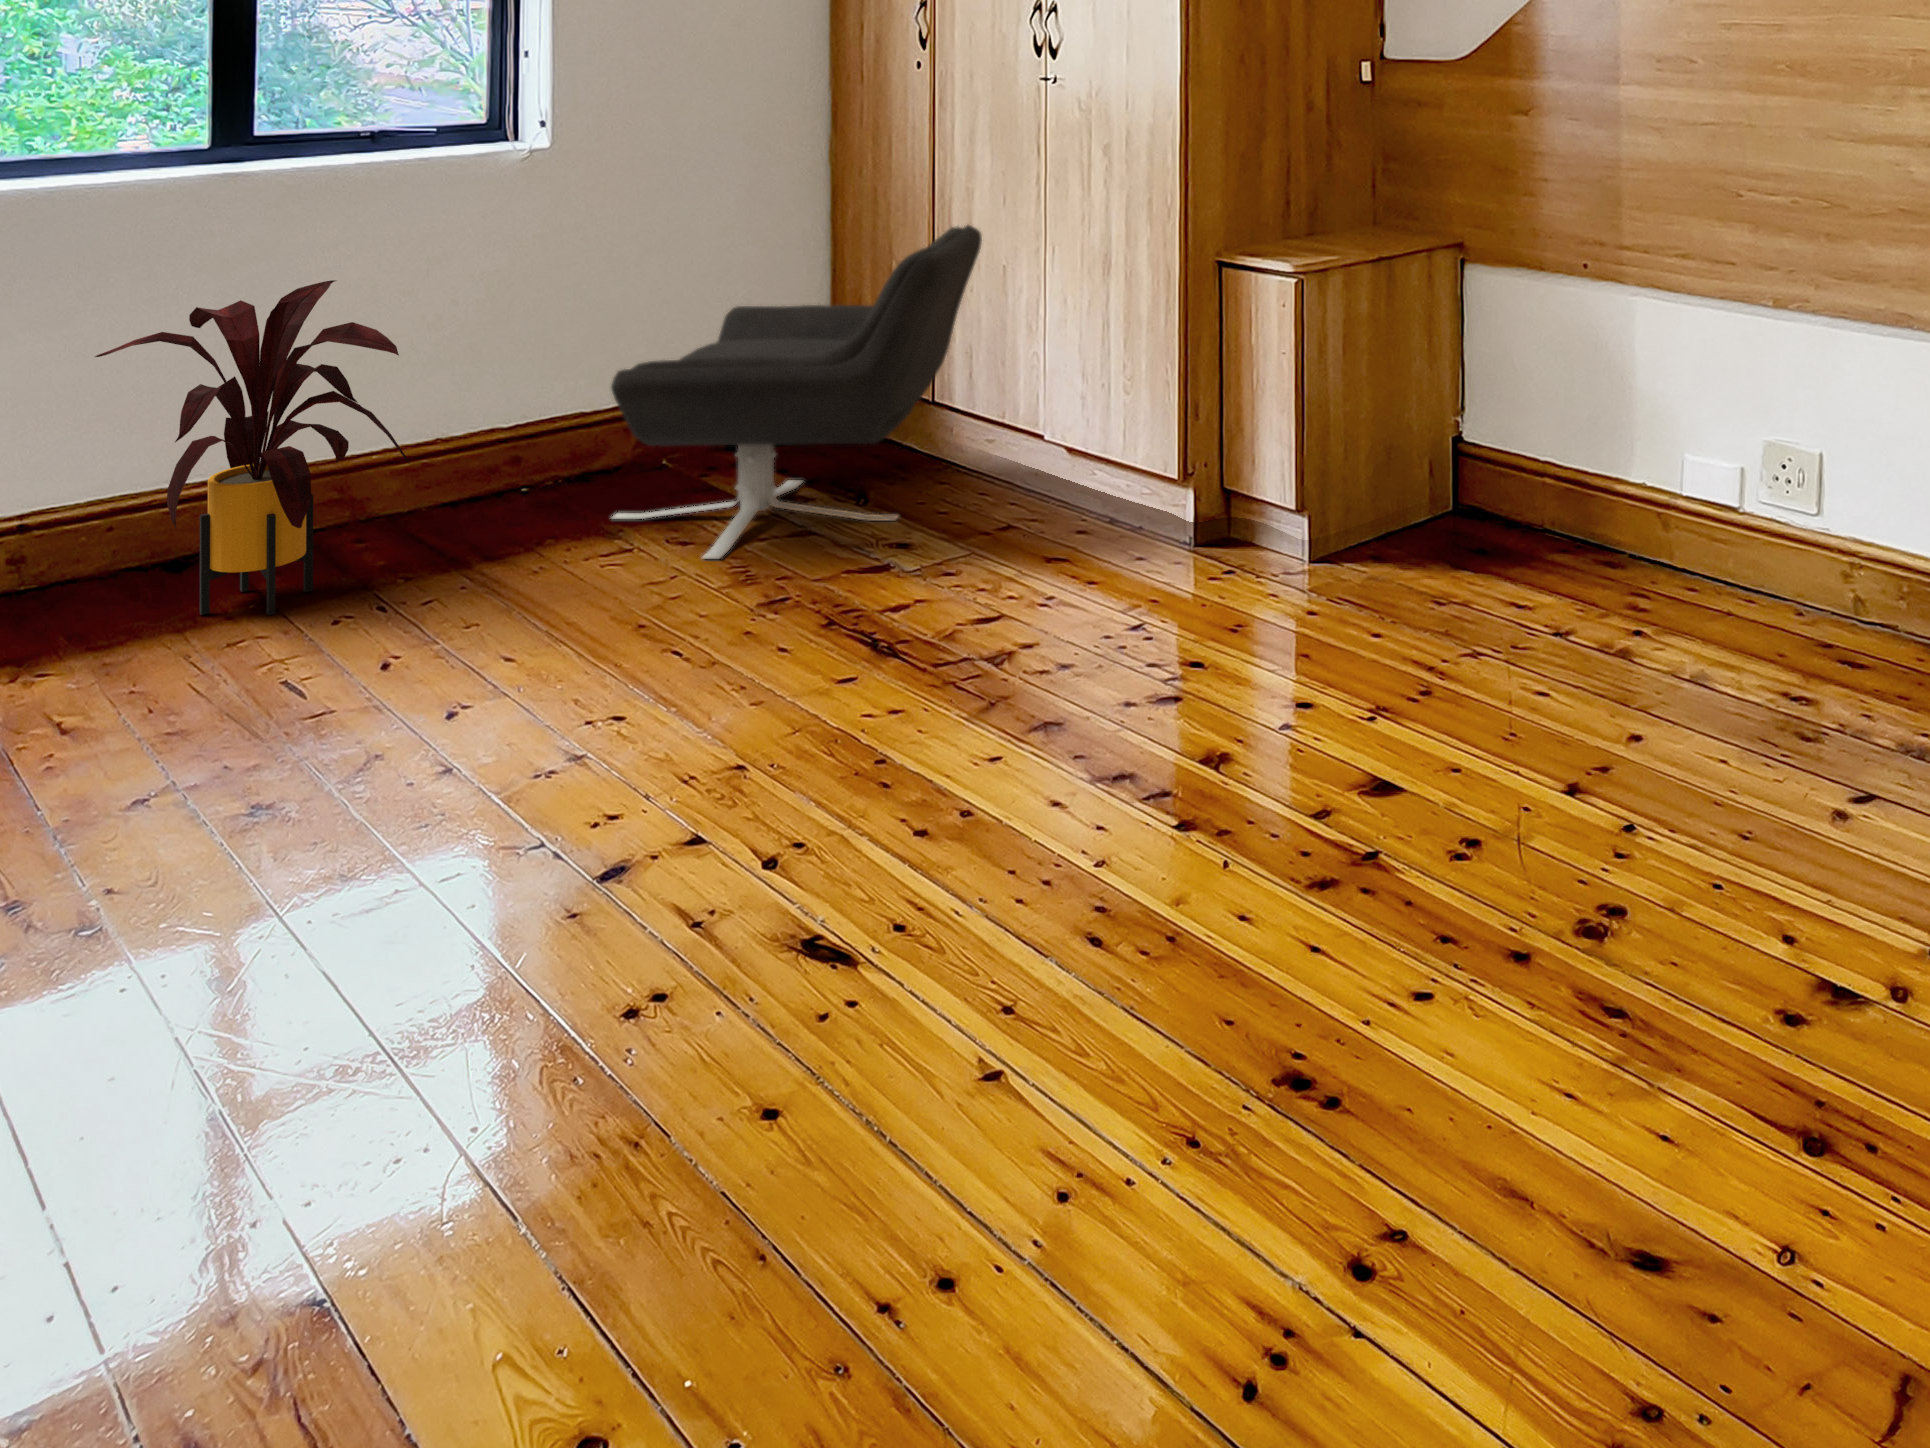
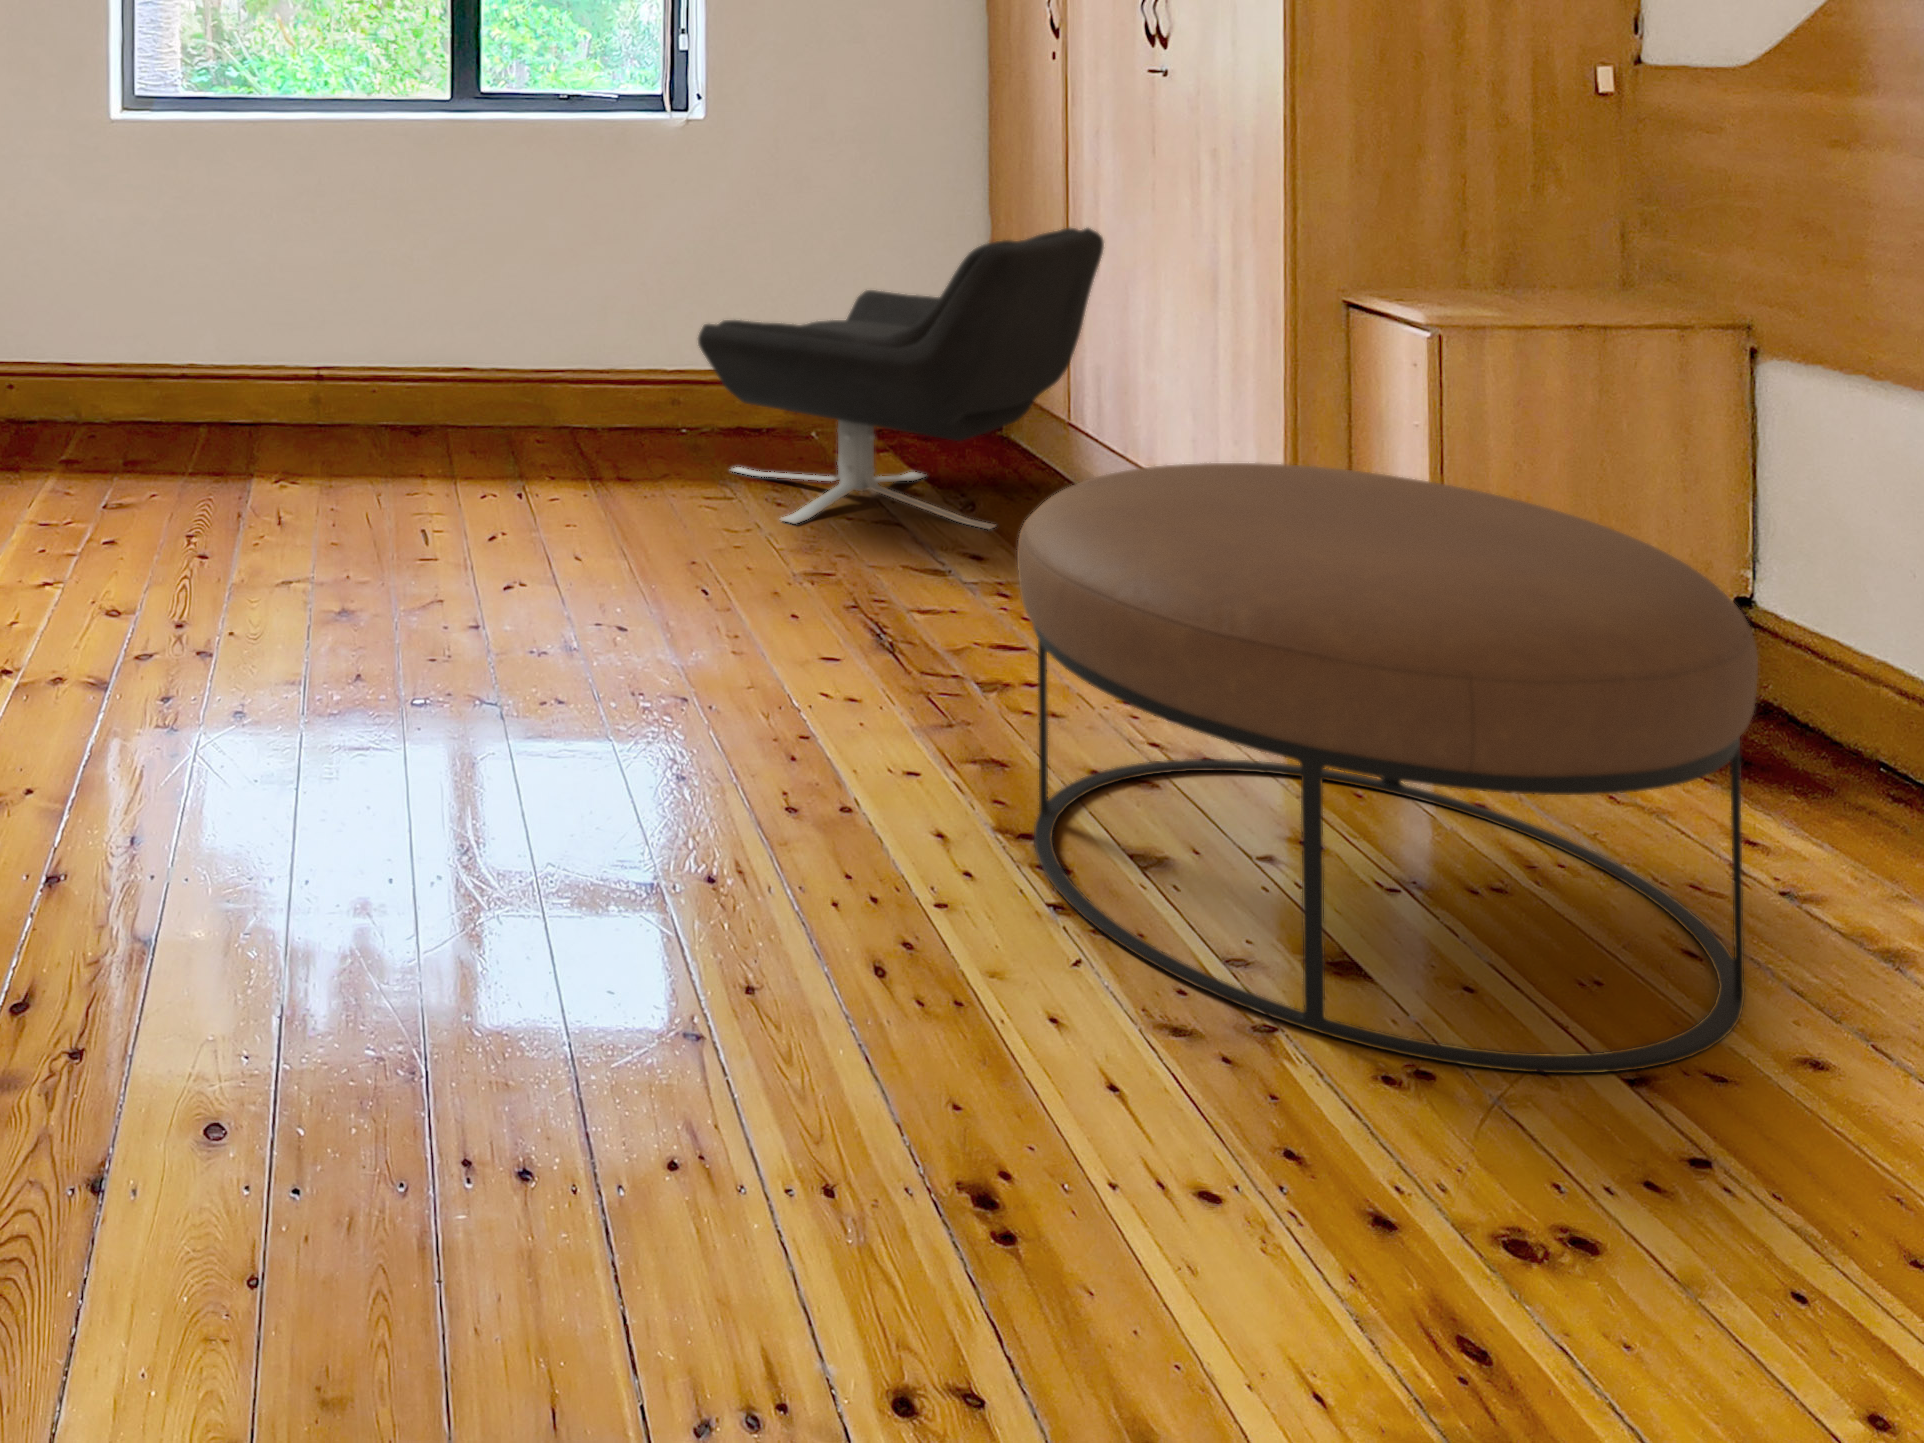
house plant: present [95,280,410,615] -> none [323,217,534,484]
ottoman: none [1108,411,1602,857] -> present [1017,463,1758,1073]

